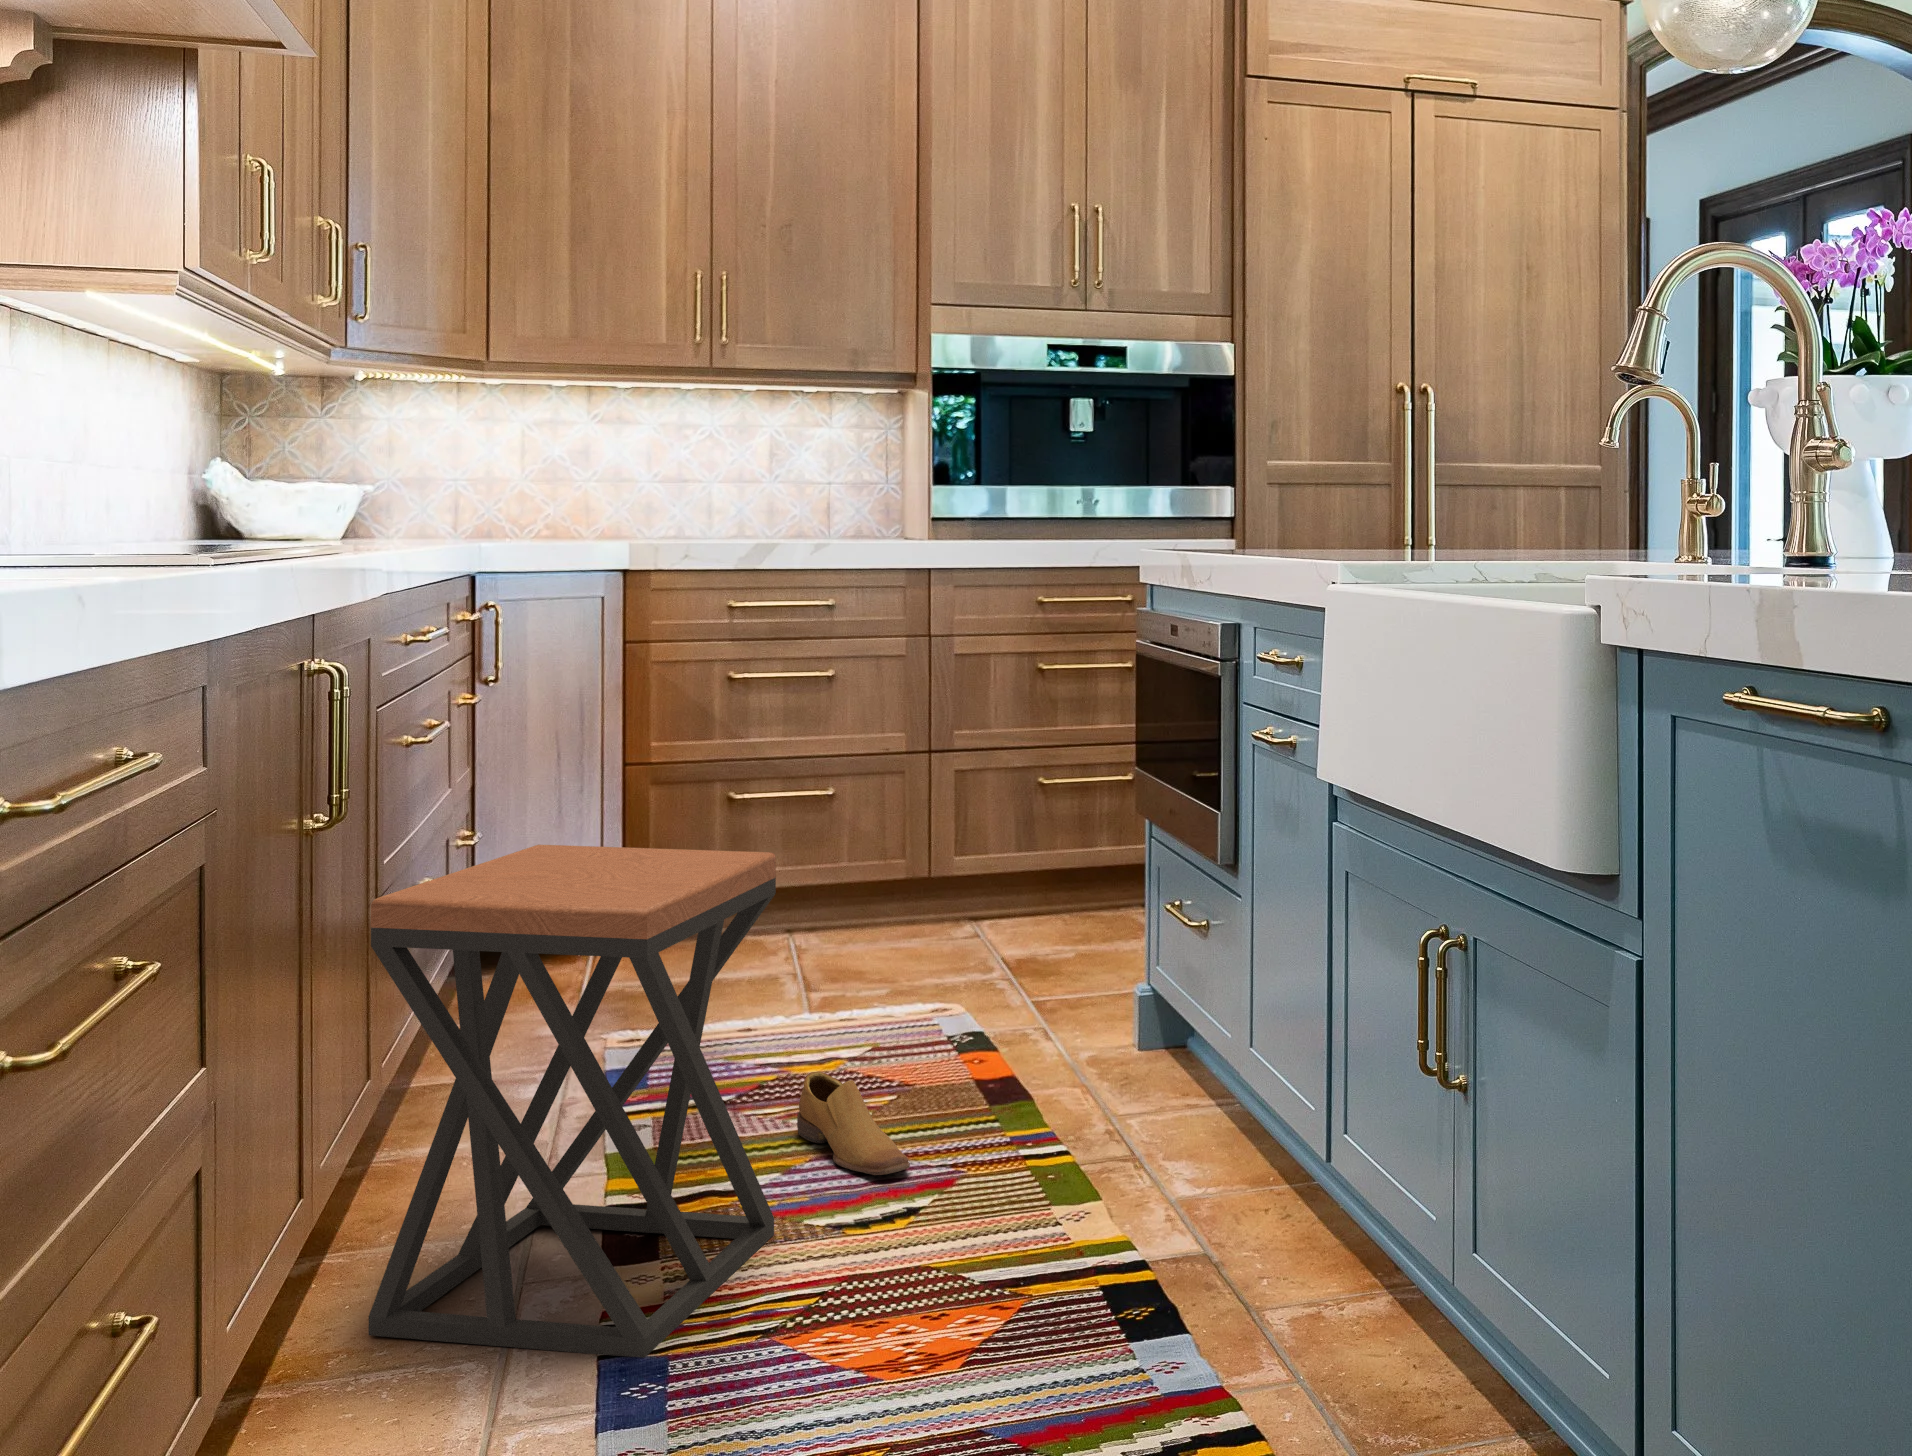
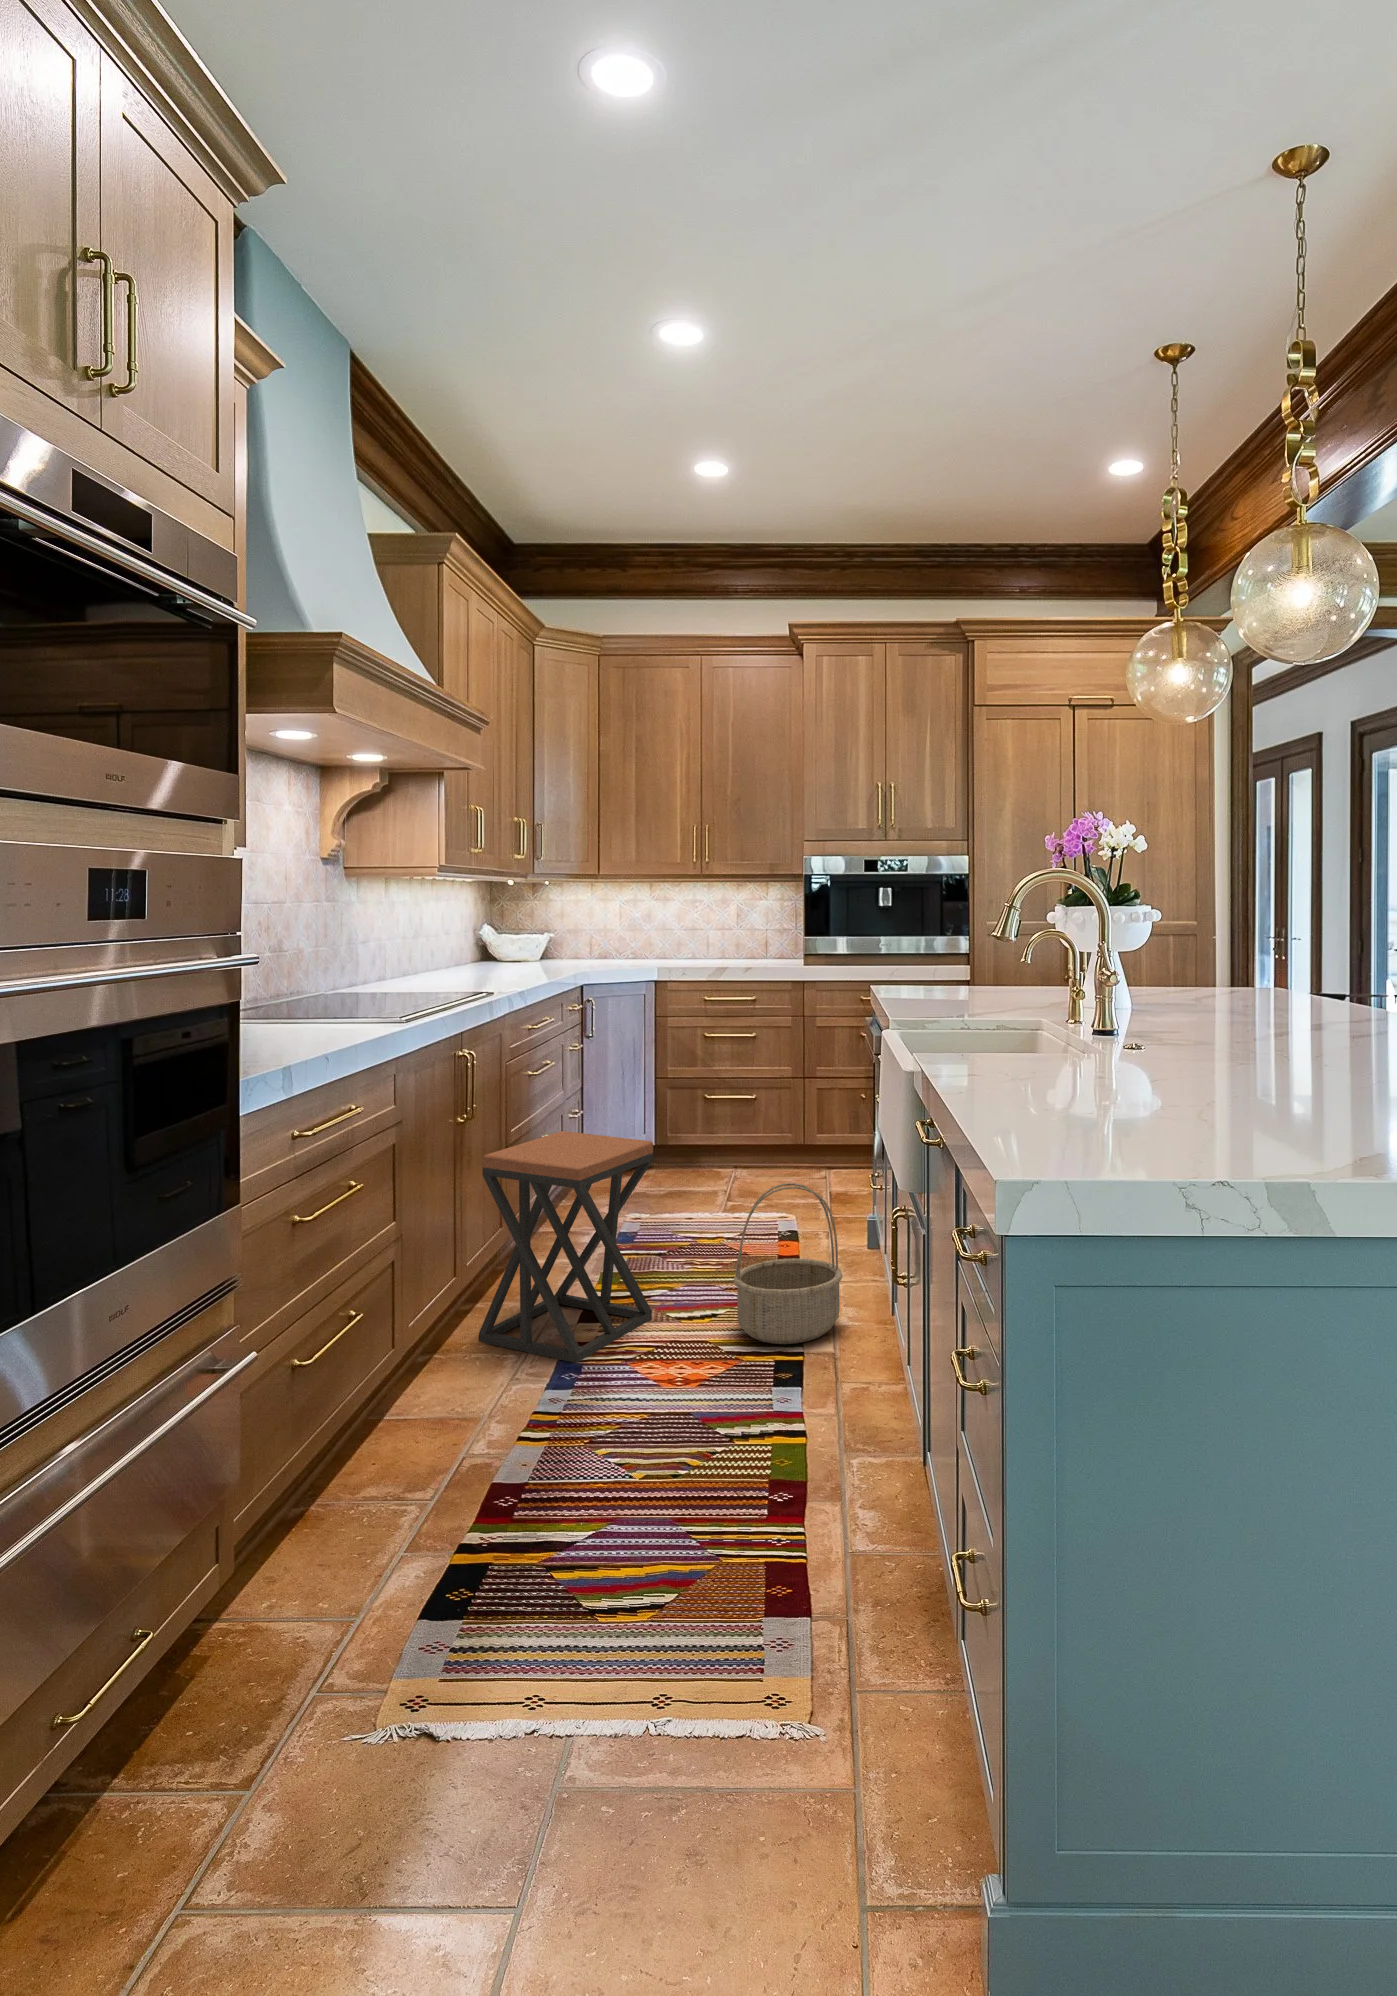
basket: none [979,922,1208,1259] -> present [734,1183,843,1344]
shoe: present [797,1072,910,1175] -> none [684,1244,724,1296]

